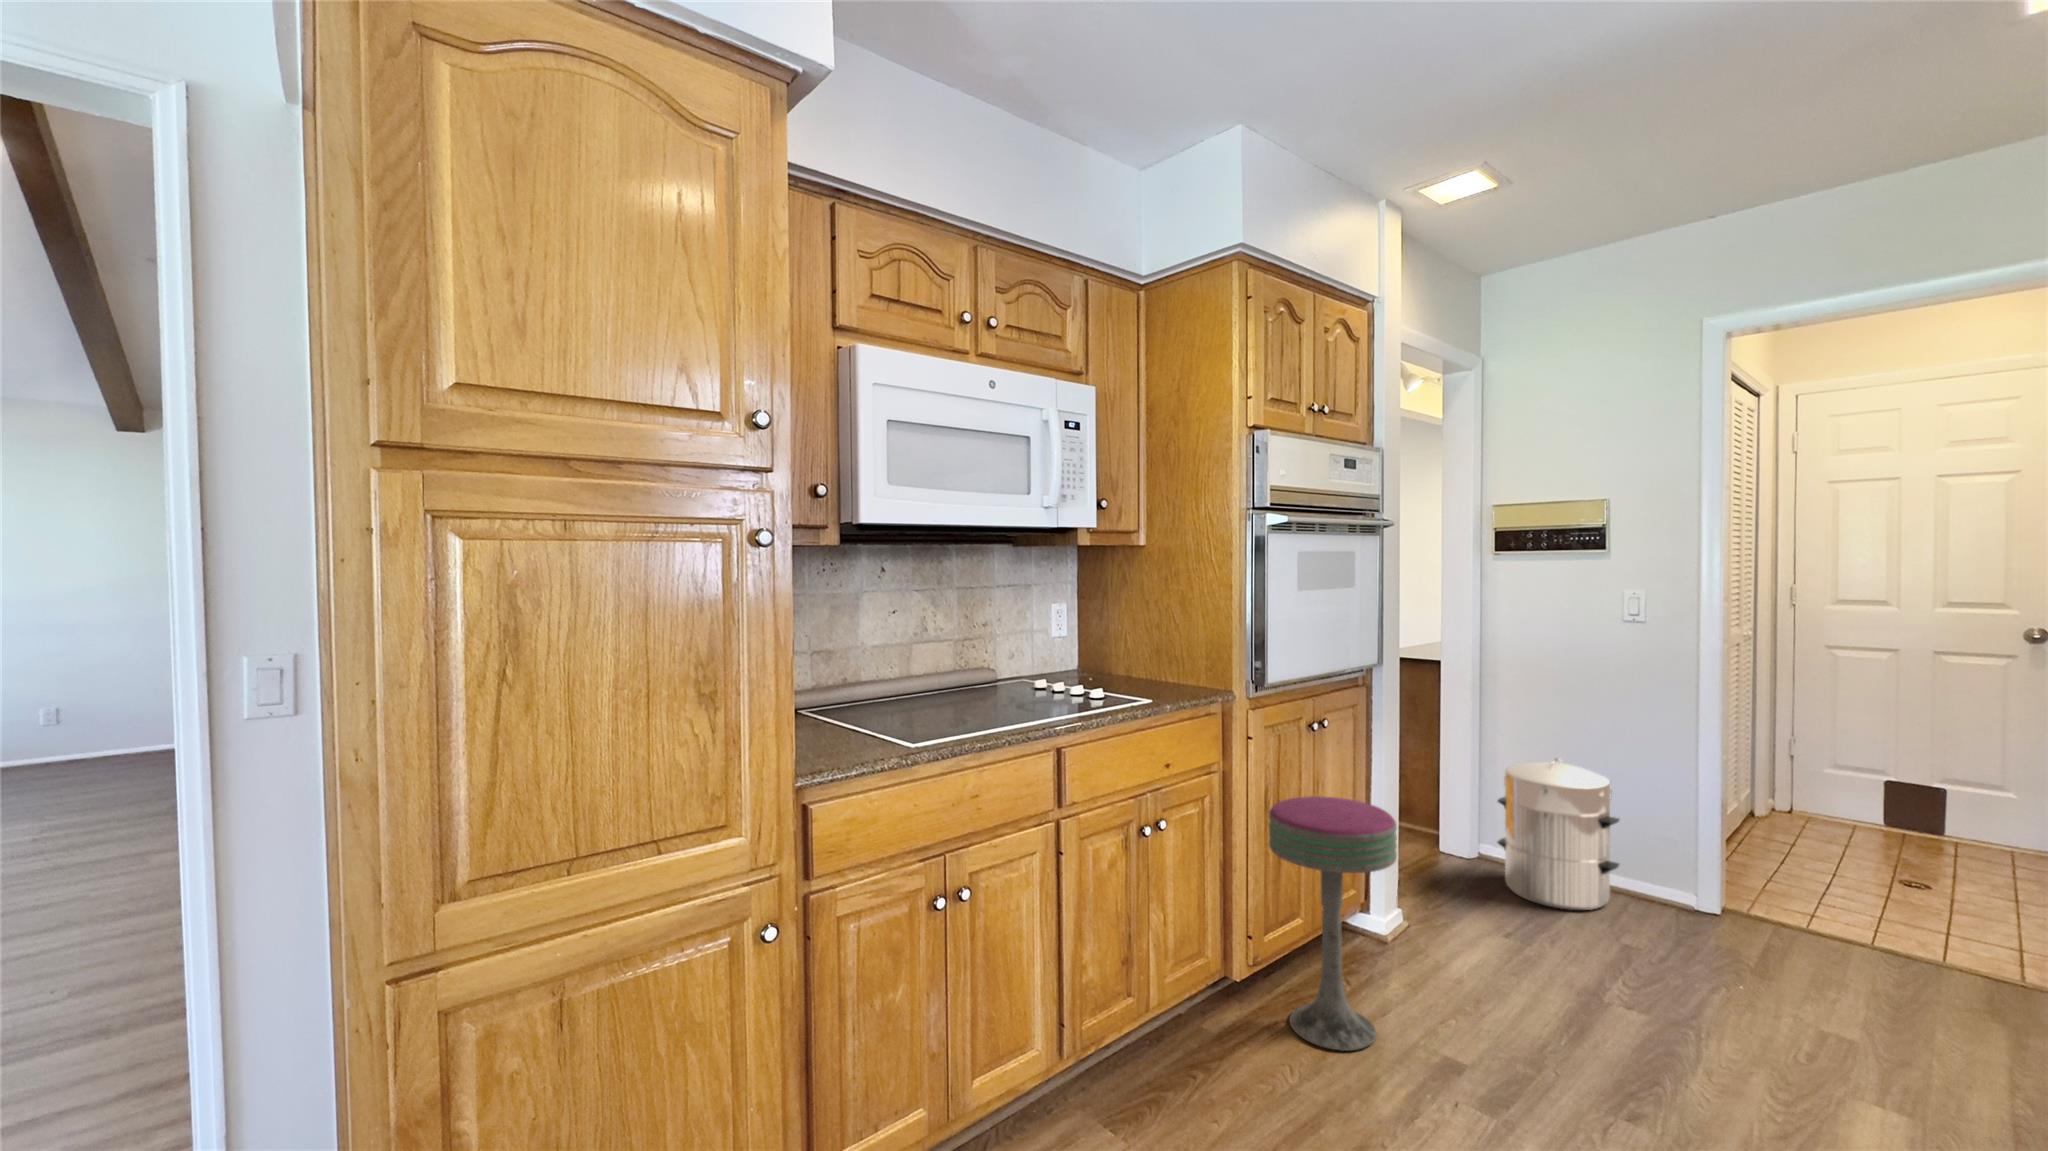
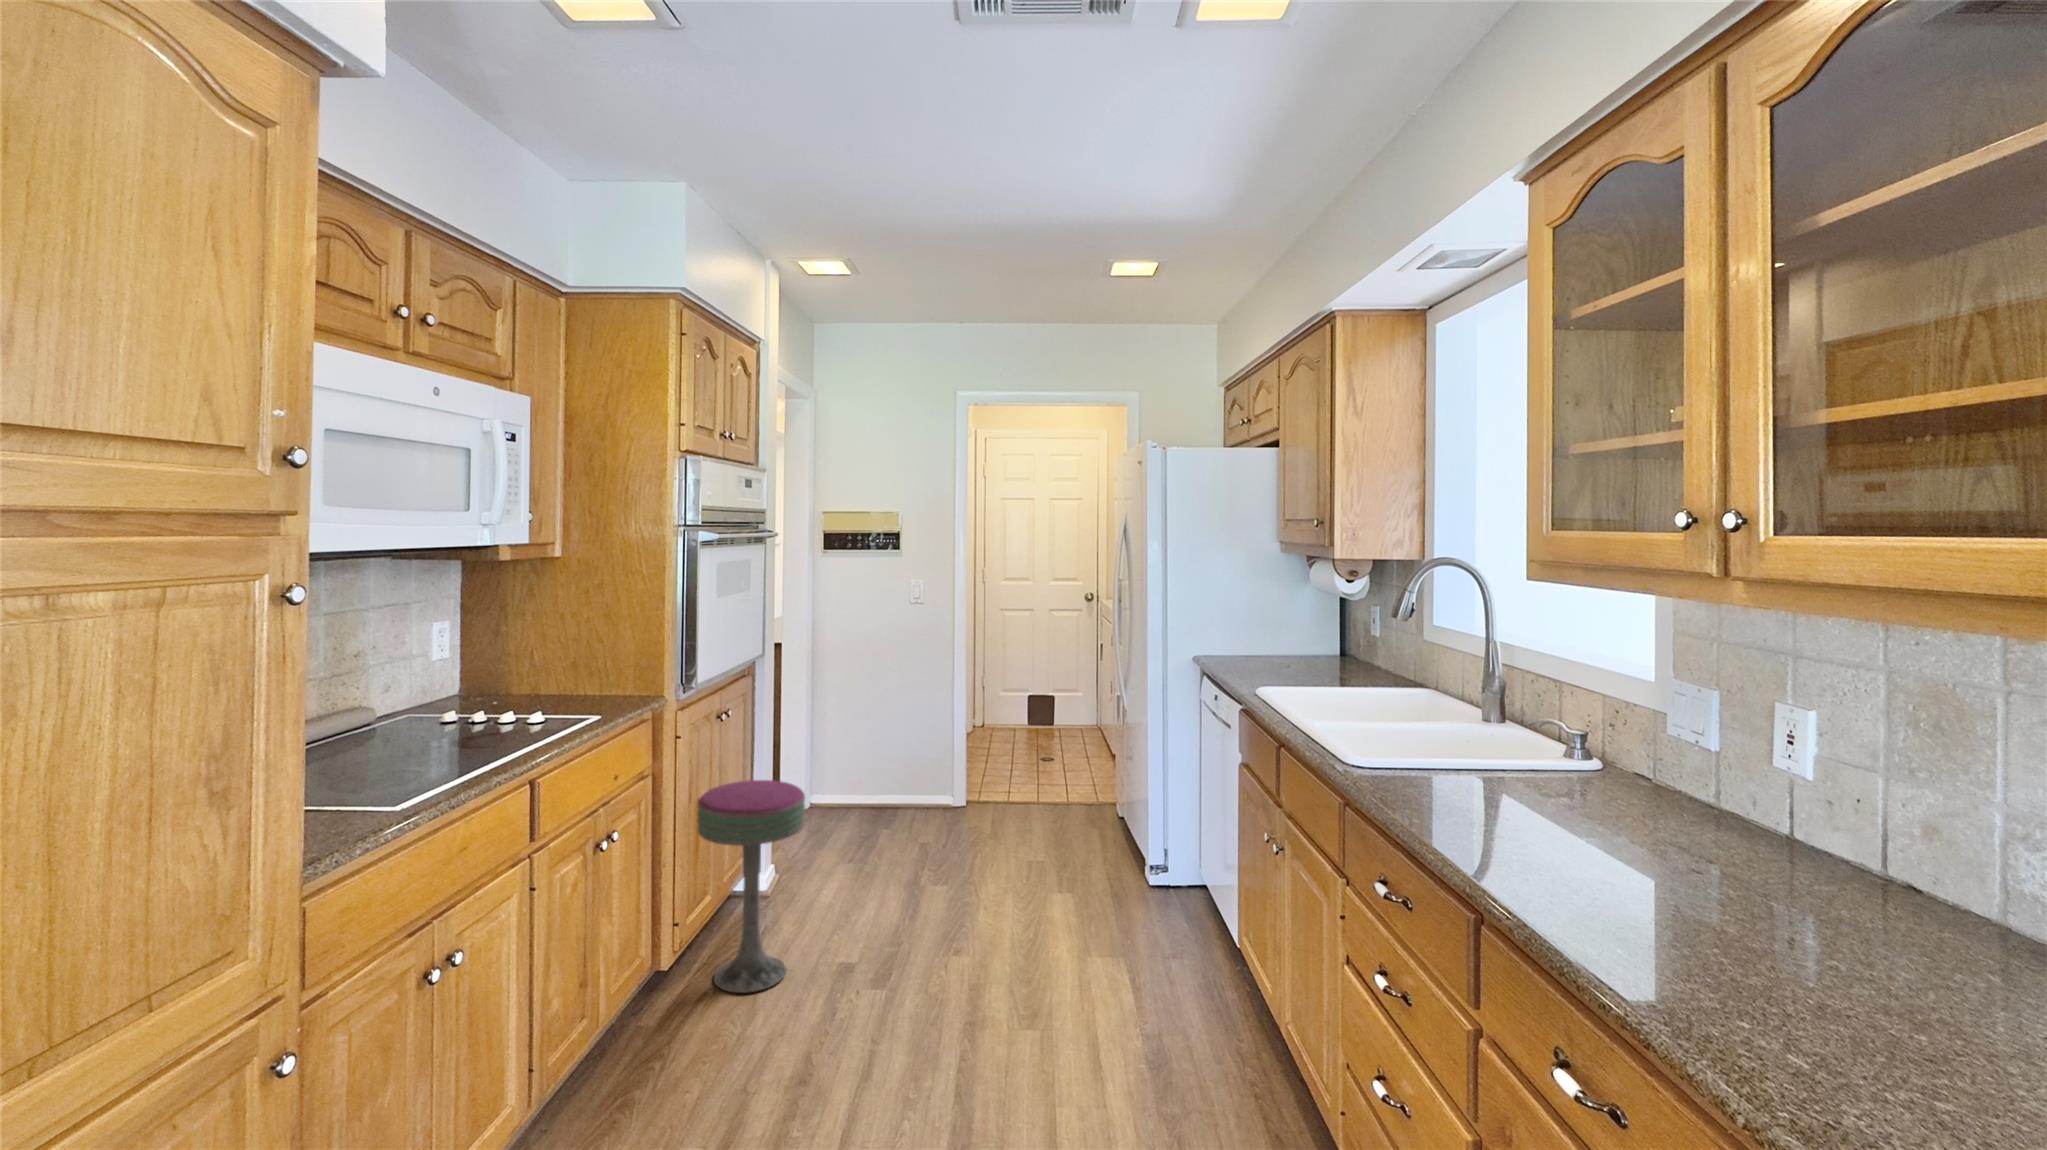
waste bin: present [1498,758,1619,910] -> none [830,717,912,832]

